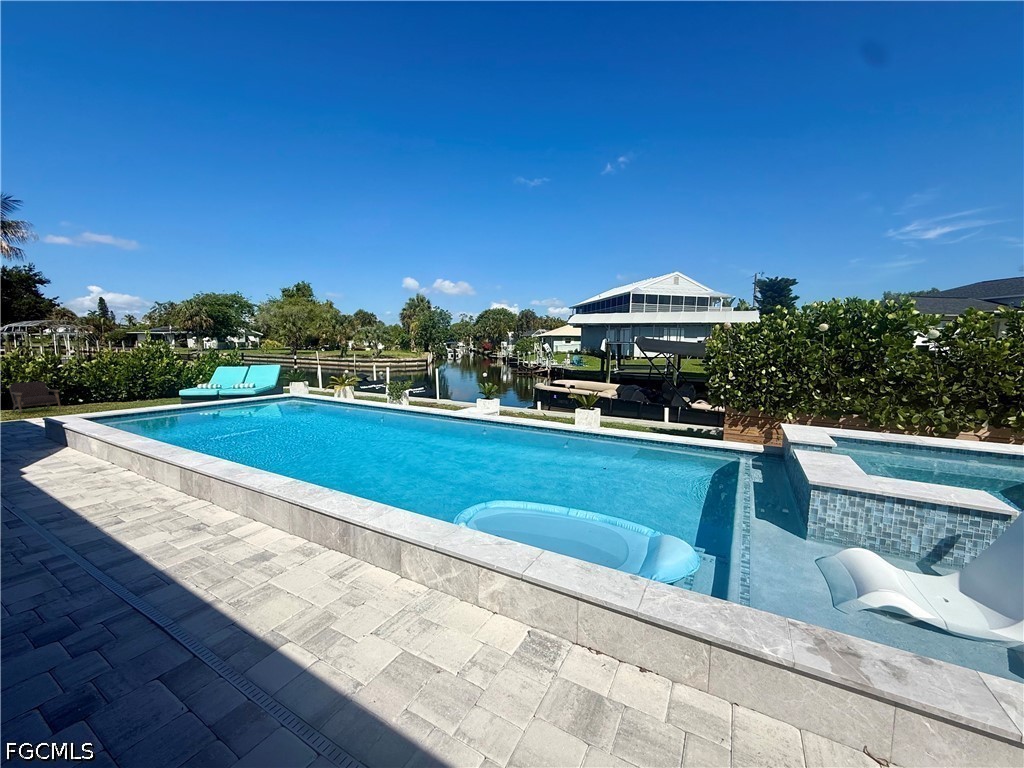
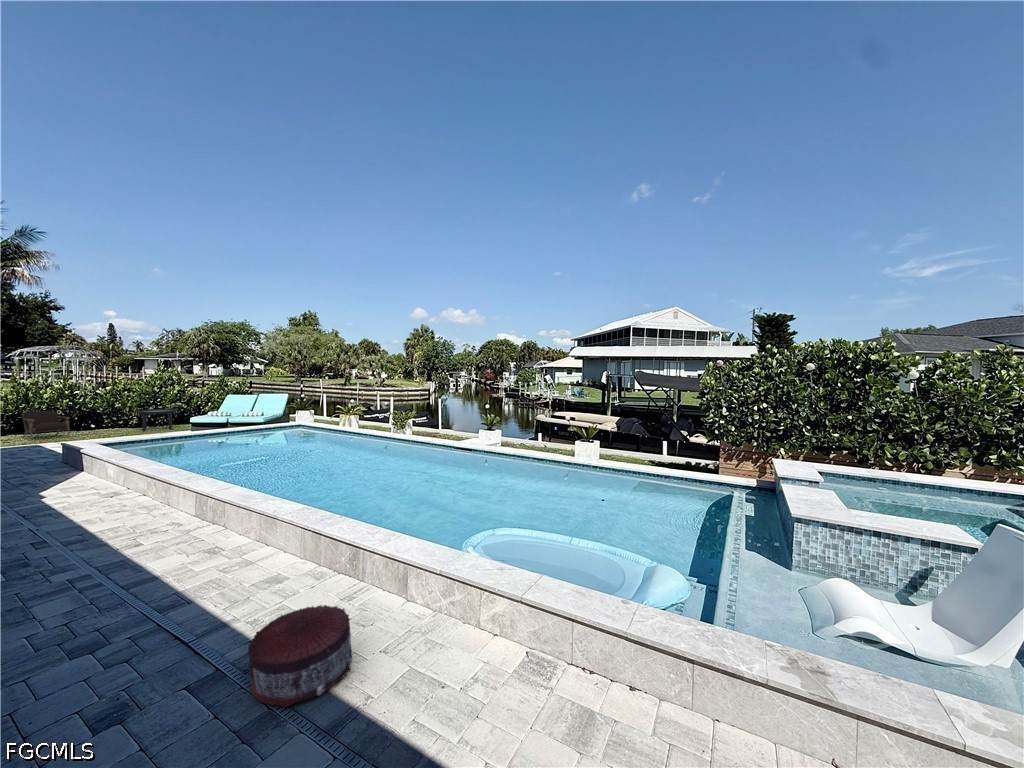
round table: none [127,381,172,404] -> present [136,409,178,431]
pouf: none [215,590,338,710] -> present [248,605,352,707]

